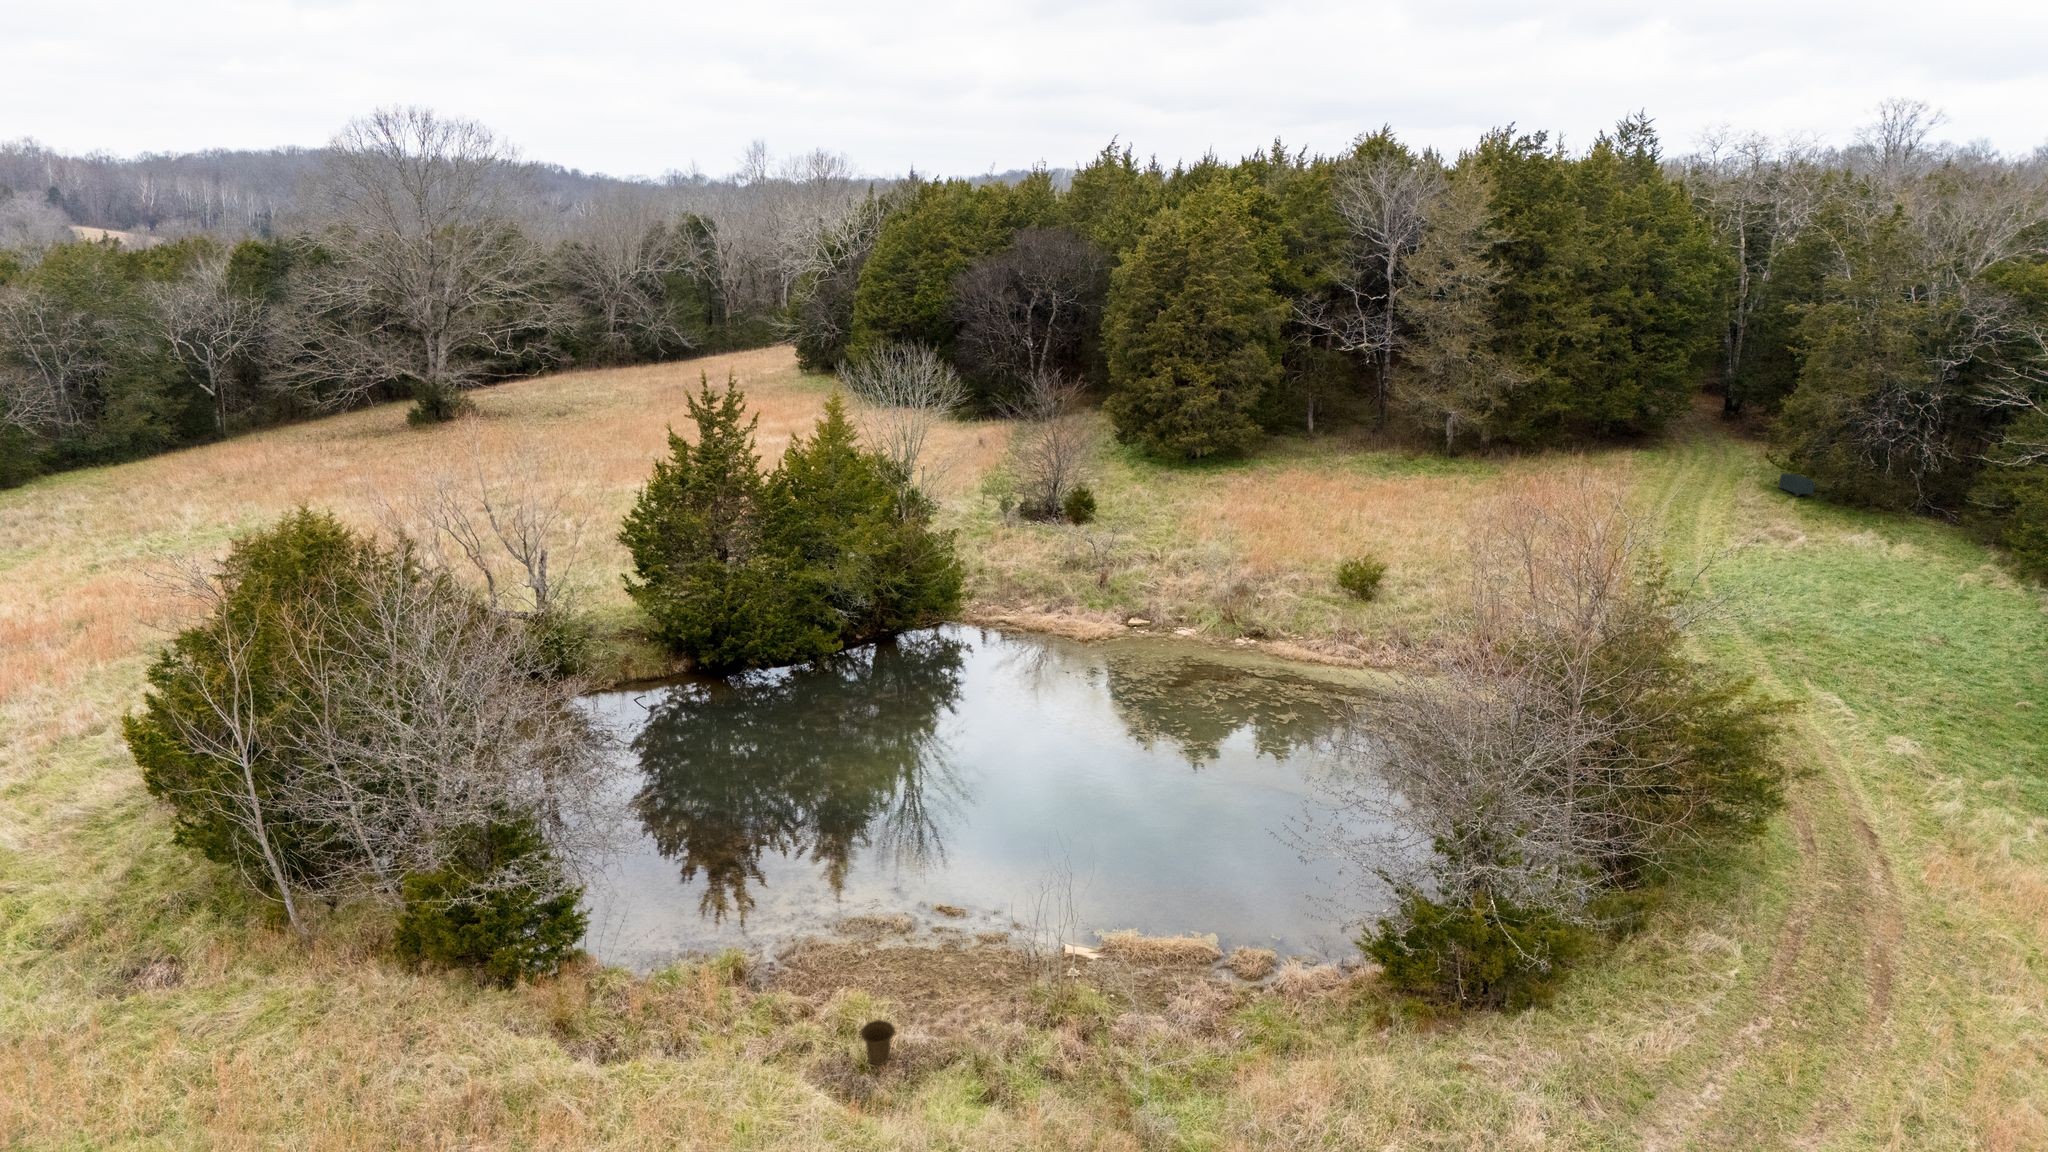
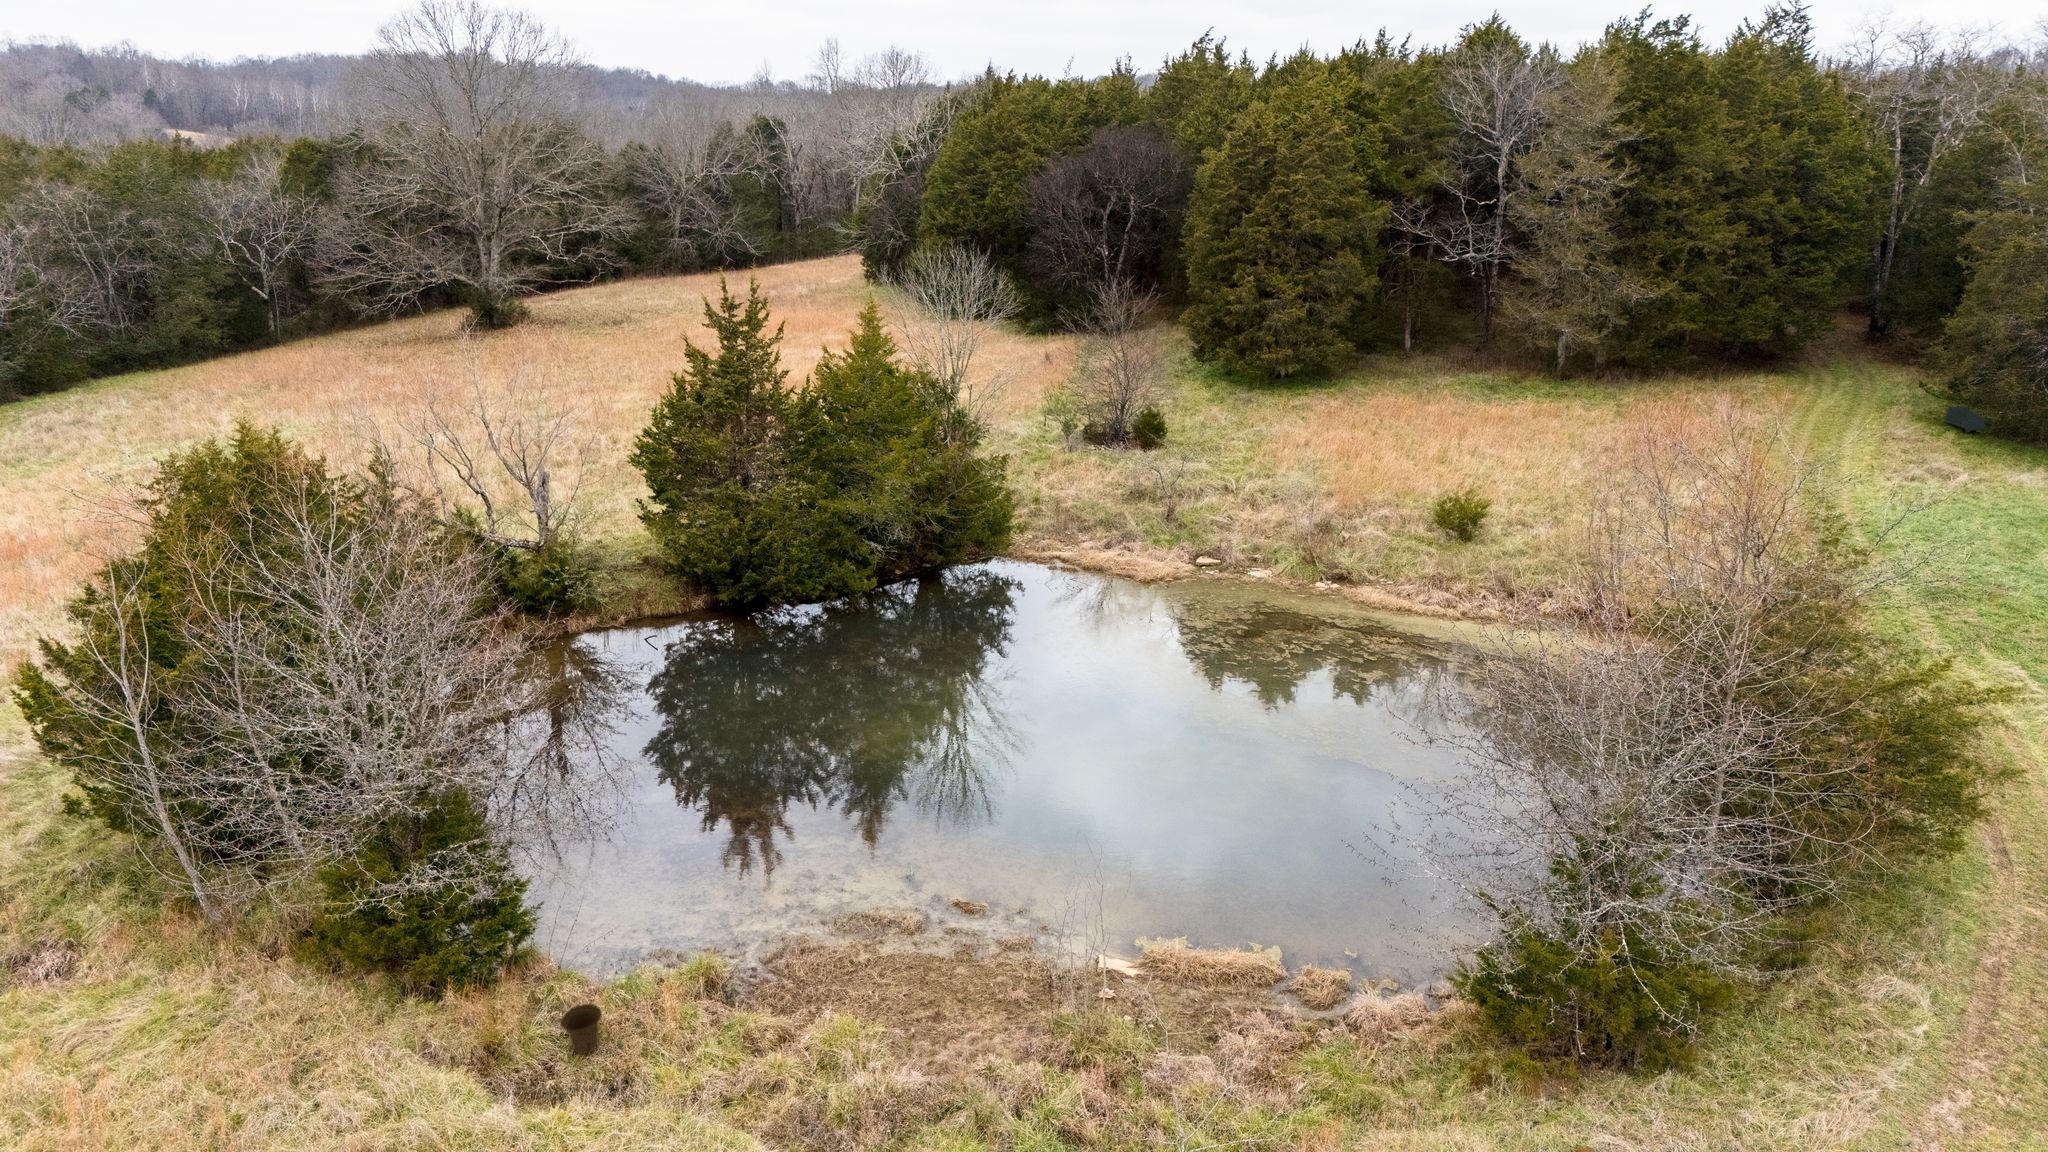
basket: present [860,1020,895,1065] -> present [561,1004,602,1054]

